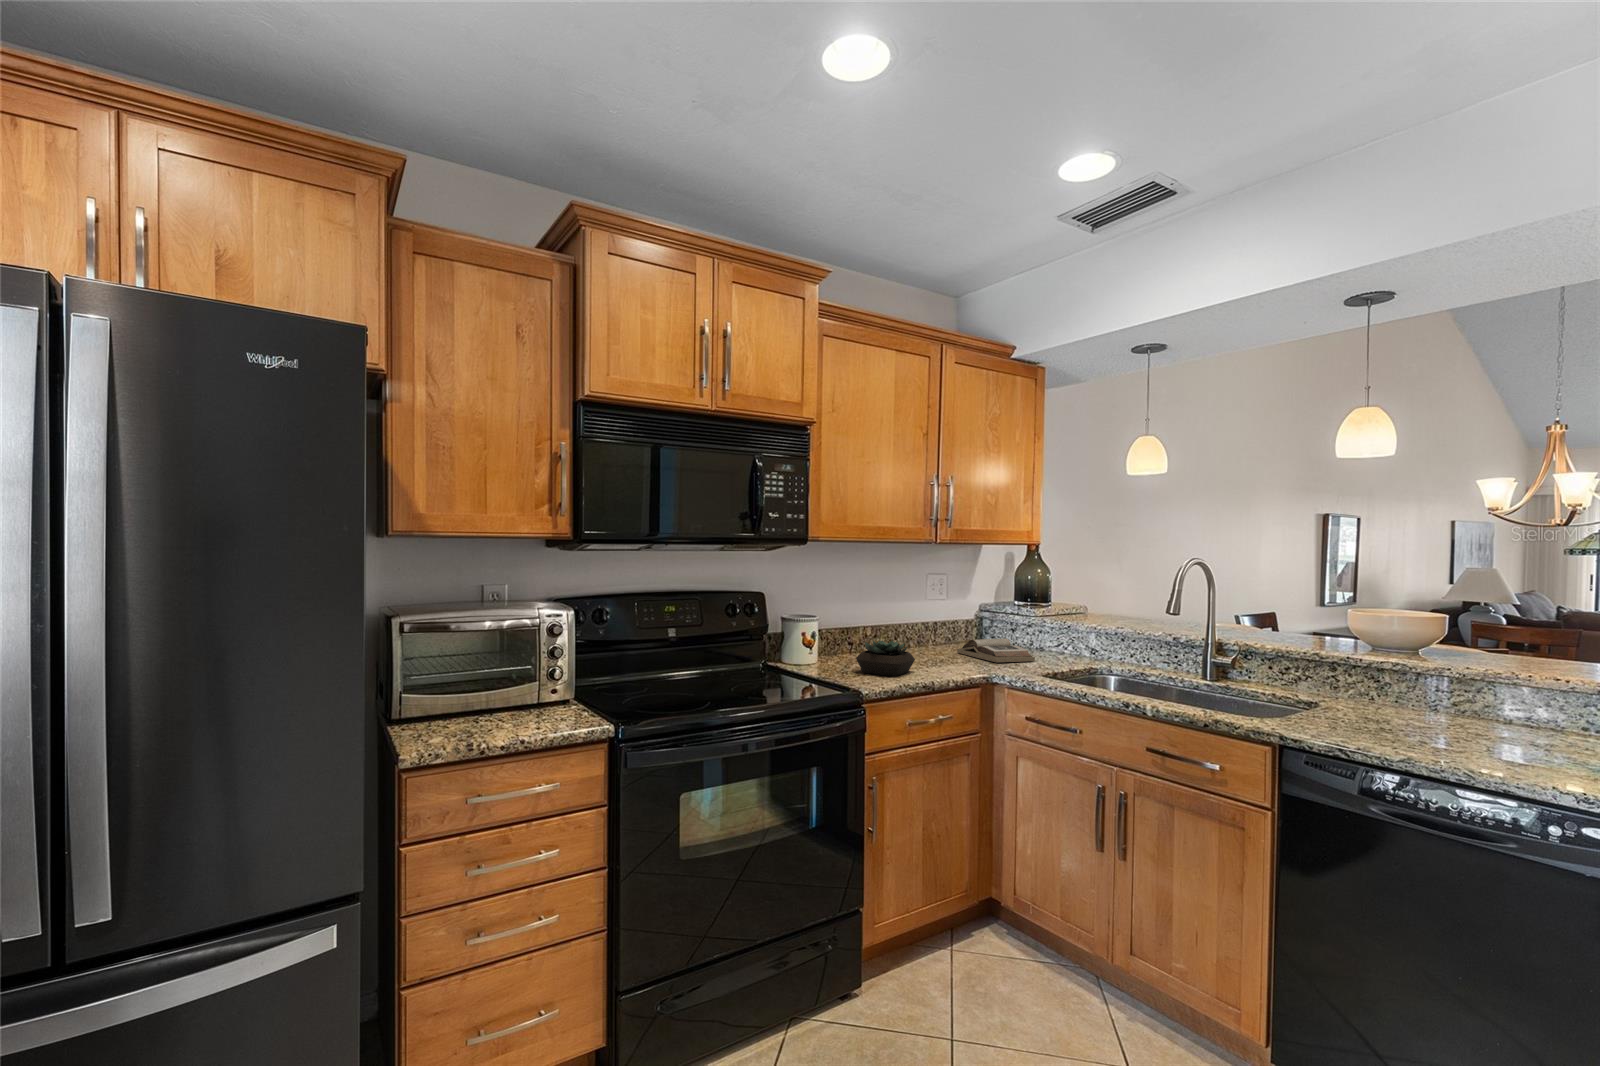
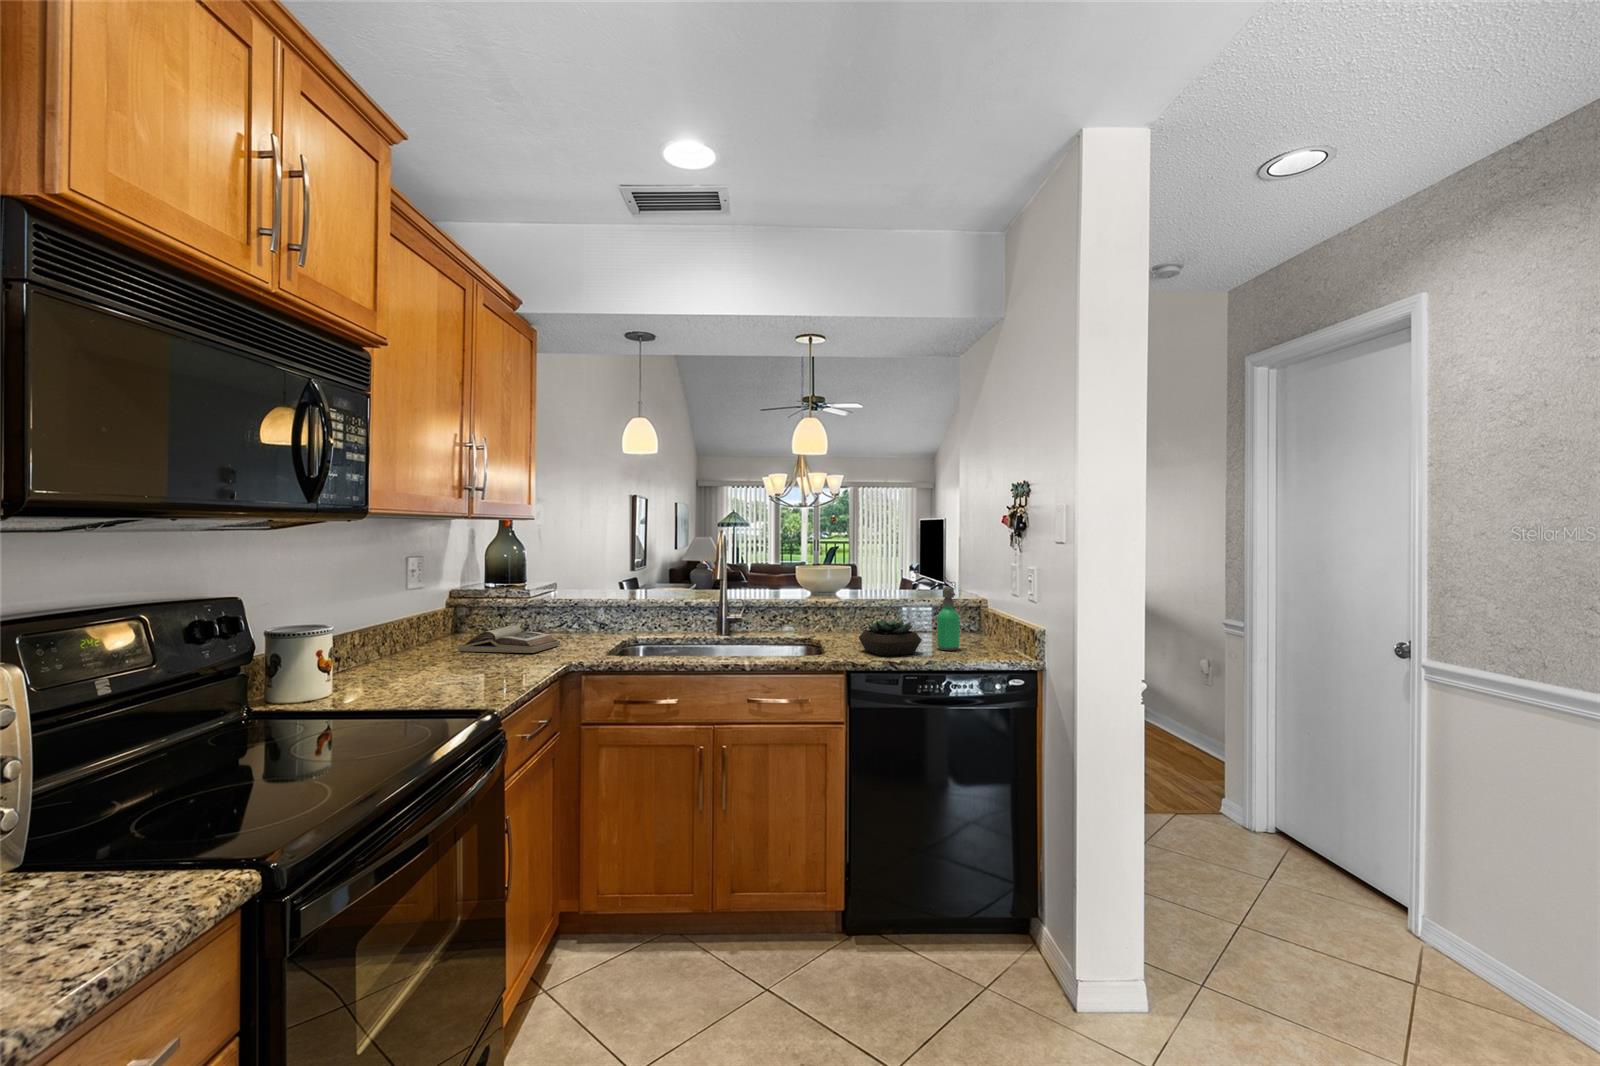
succulent plant: present [856,641,915,676] -> present [859,619,922,656]
soap dispenser: none [1506,657,1559,764] -> present [937,586,959,650]

